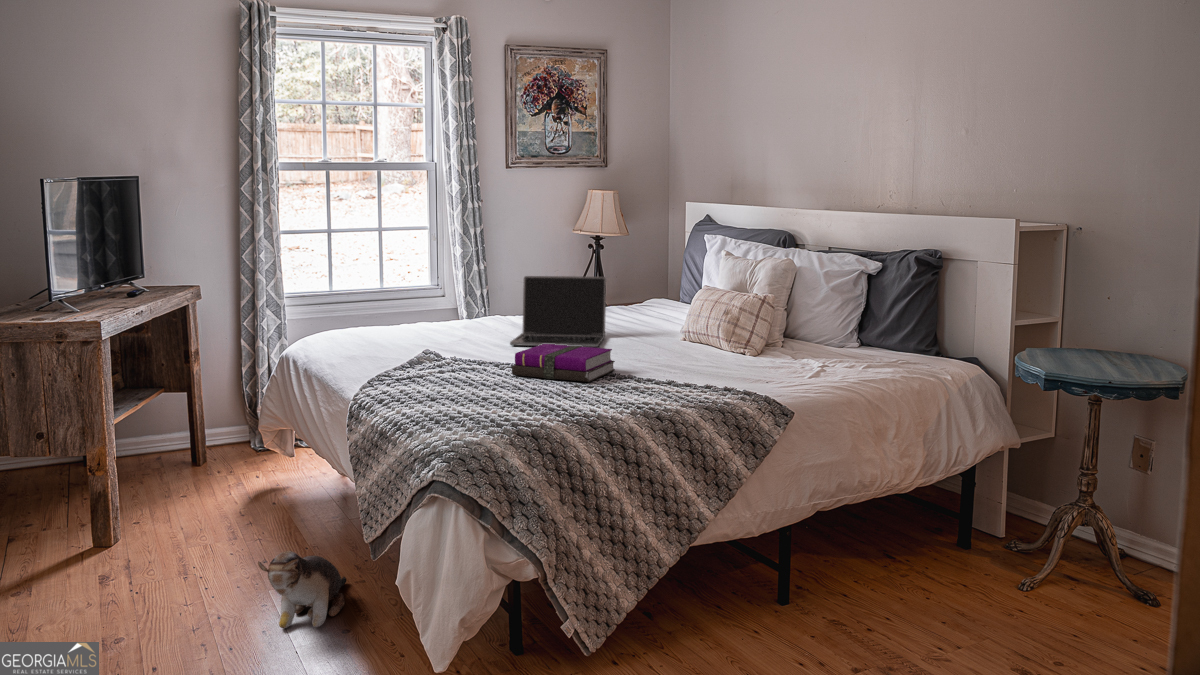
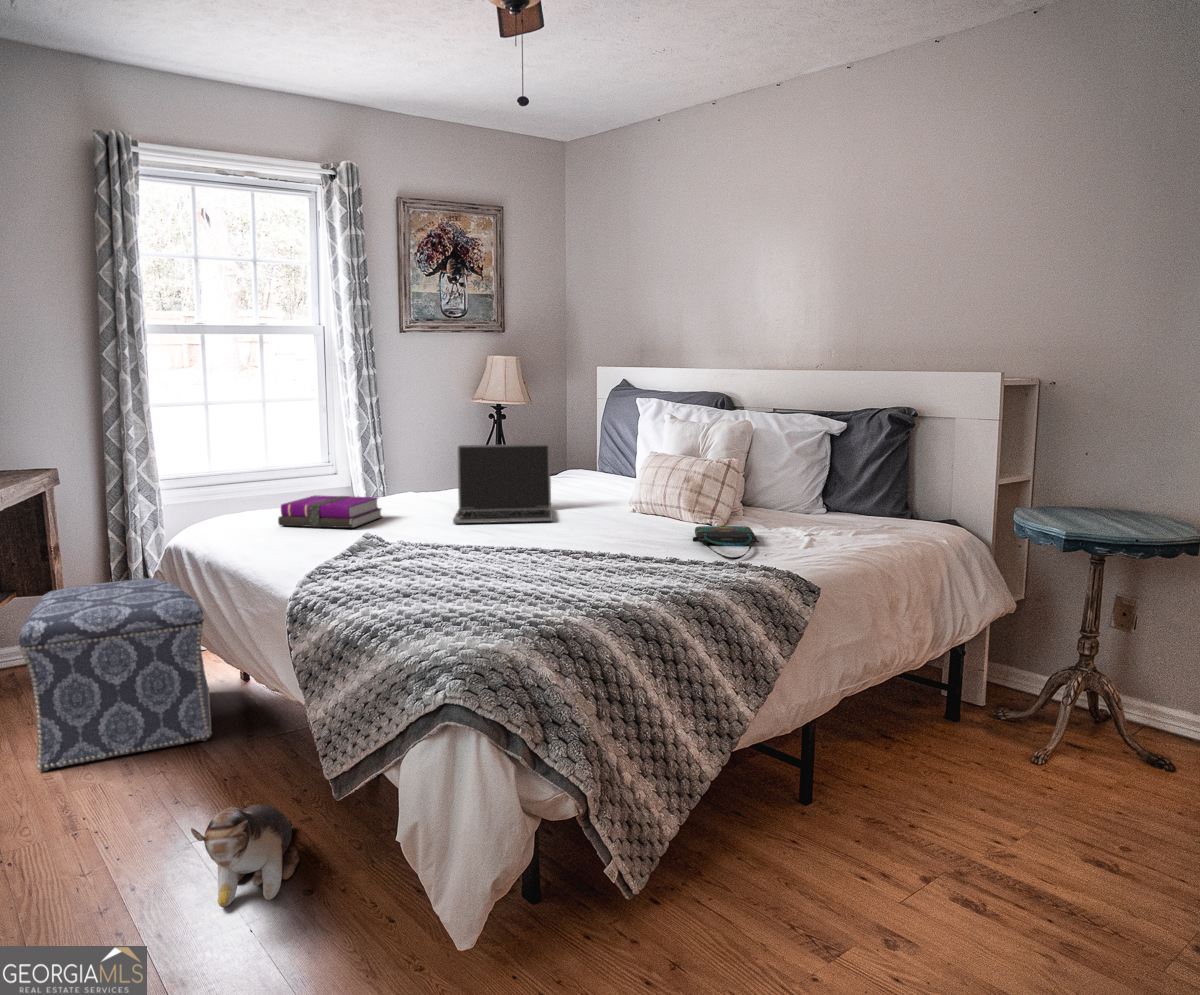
notebook: present [512,344,615,382] -> present [278,496,382,528]
tote bag: none [705,357,768,387] -> present [692,526,759,560]
ottoman: none [161,380,310,527] -> present [19,578,212,771]

